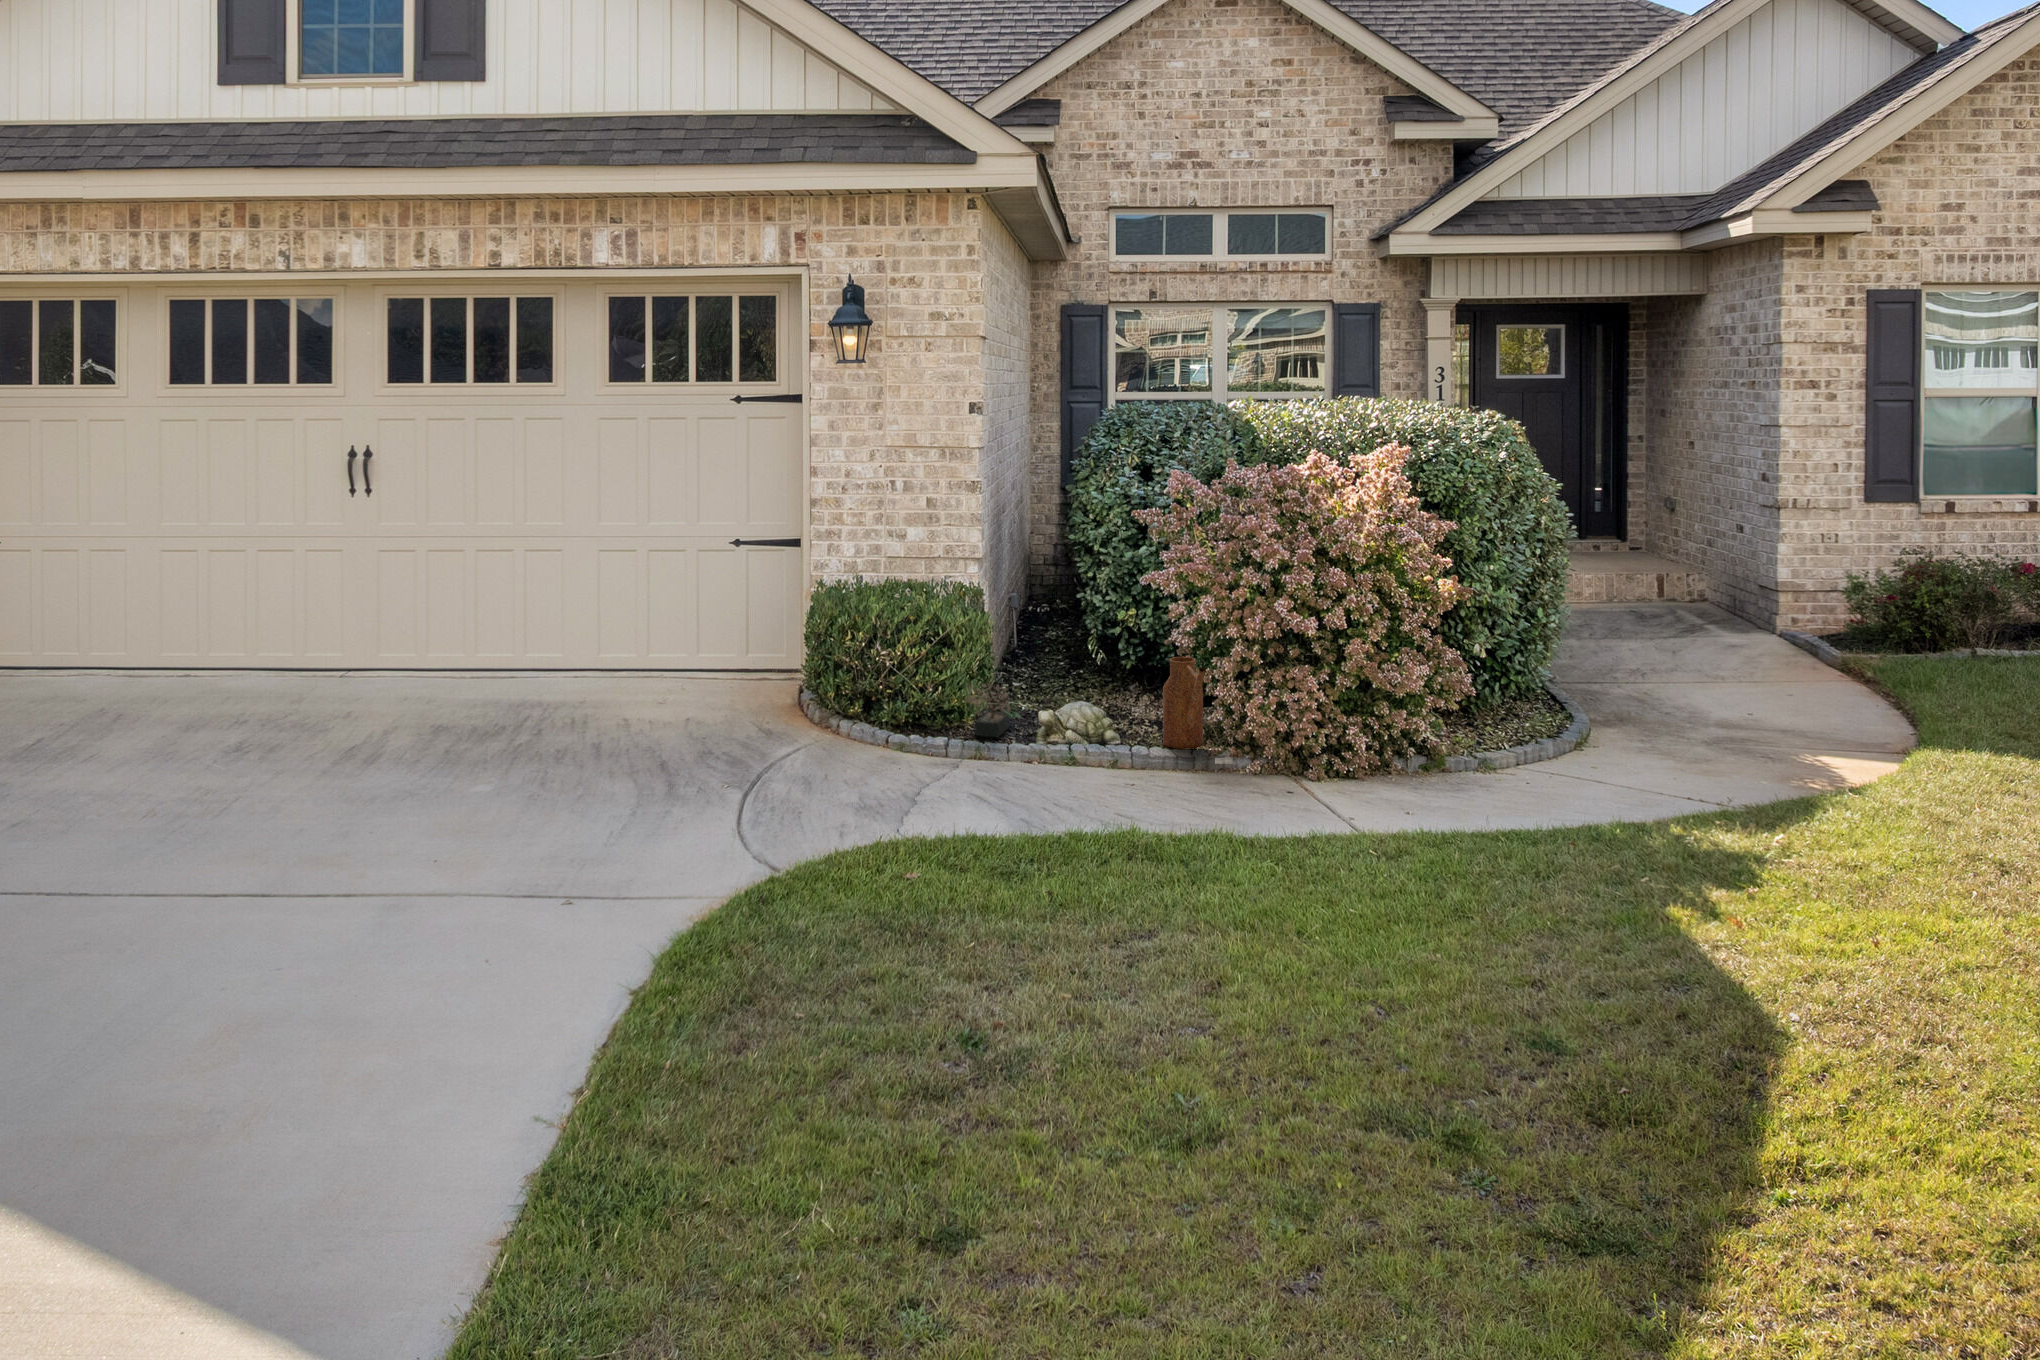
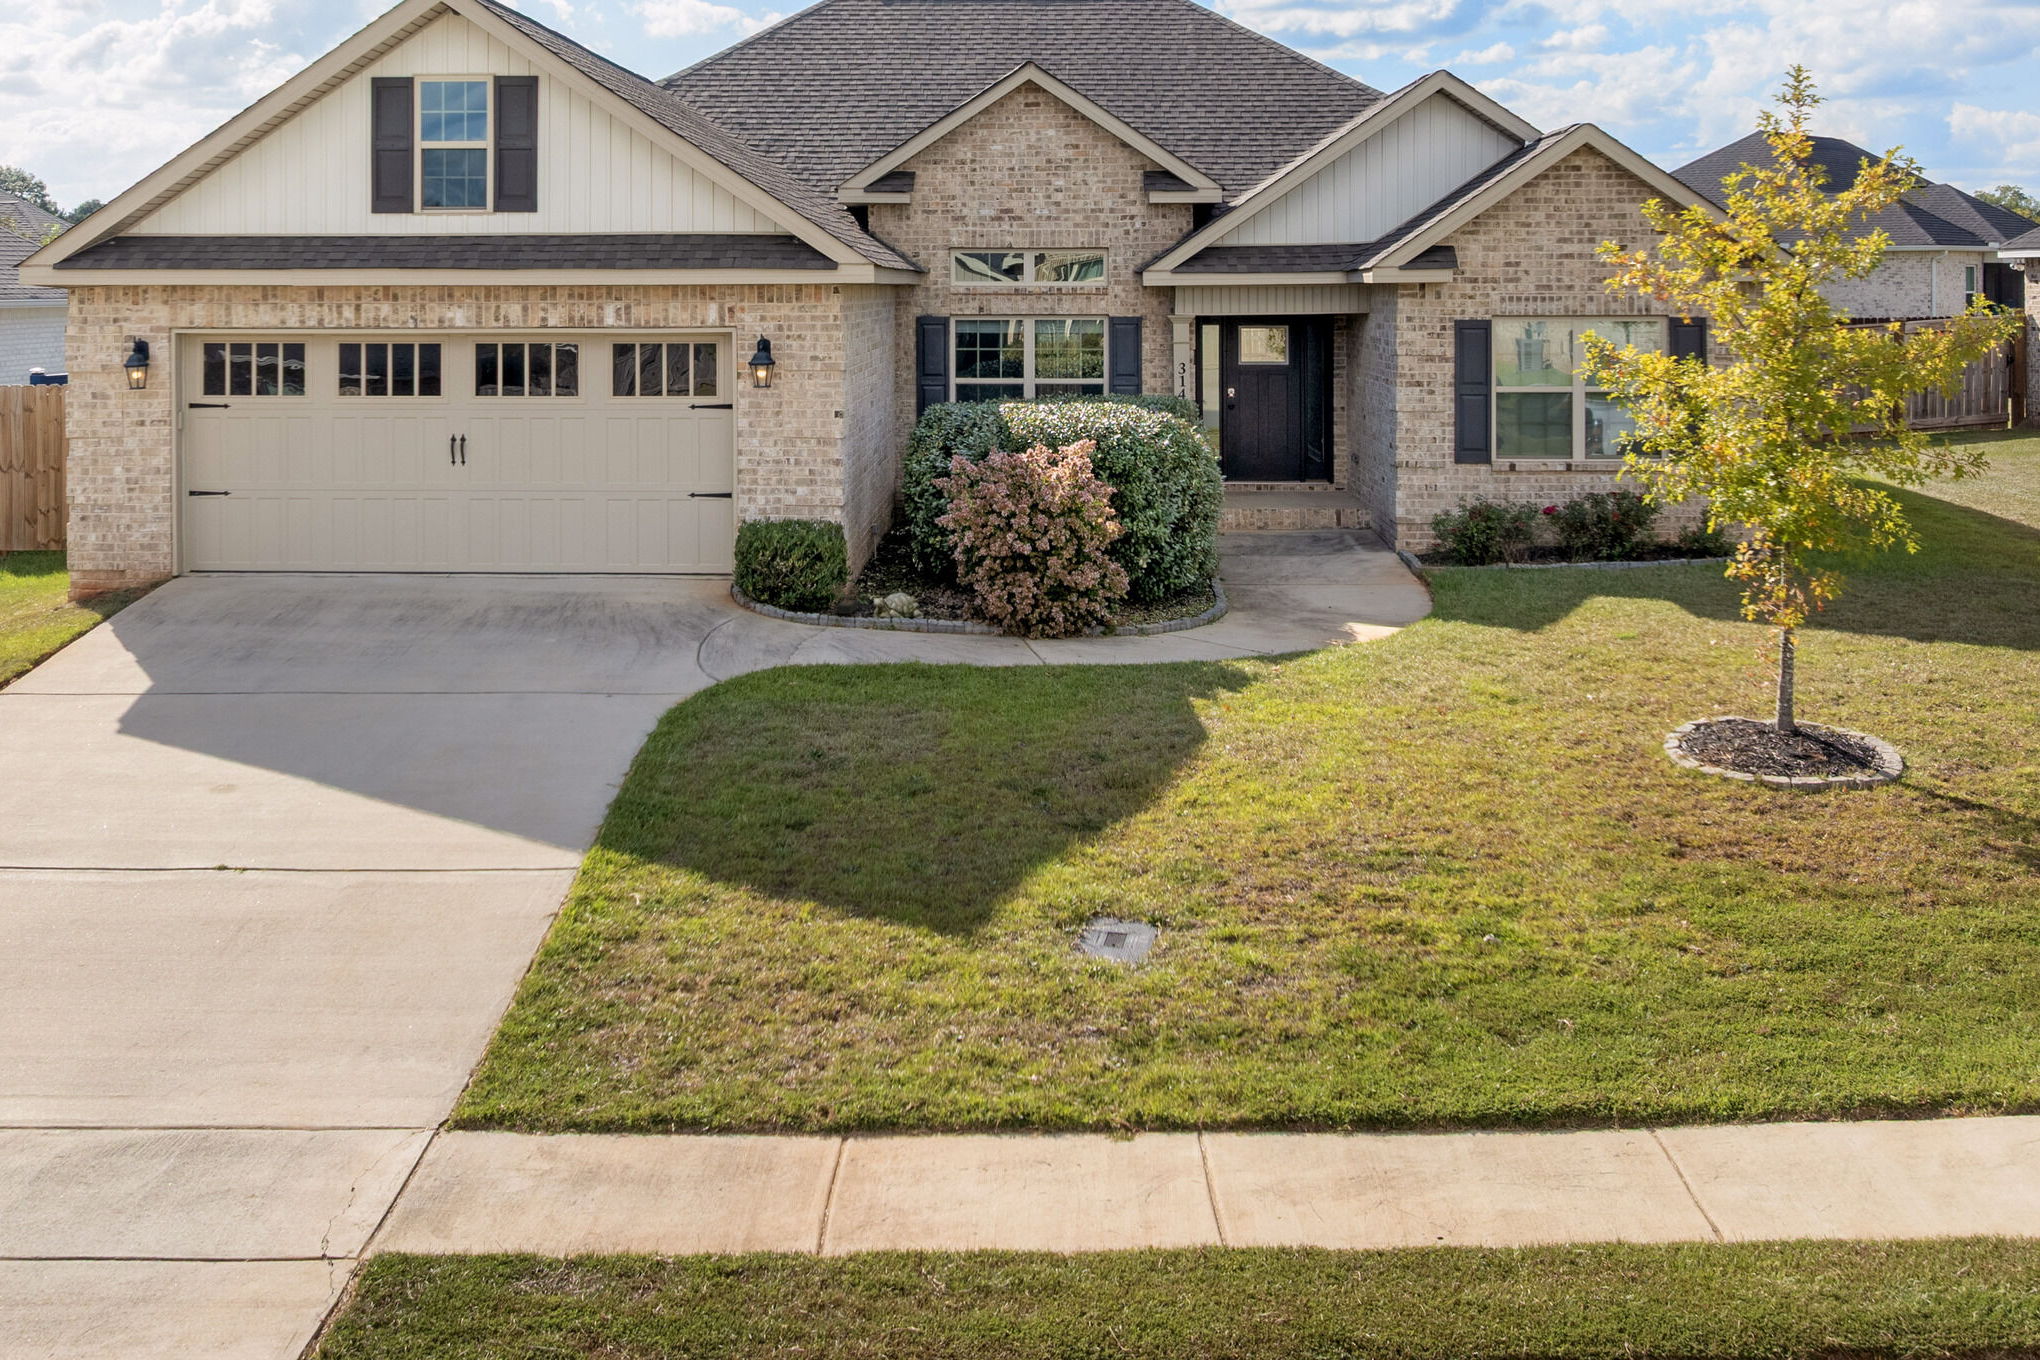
watering can: present [1163,657,1205,749] -> none [946,567,970,620]

